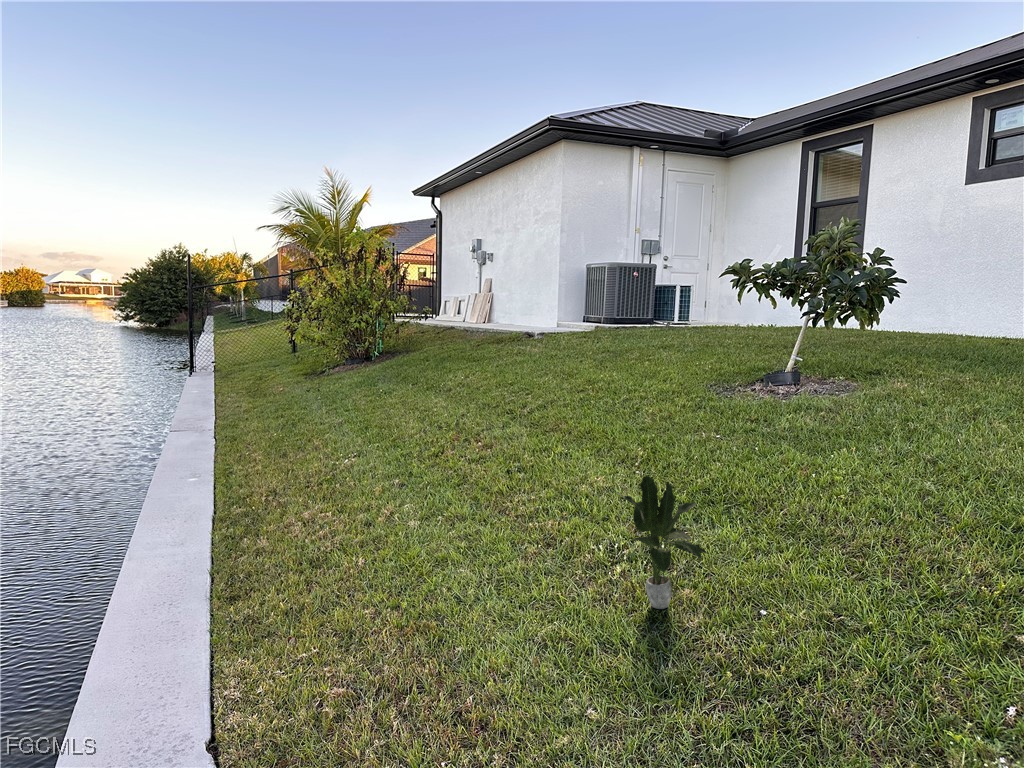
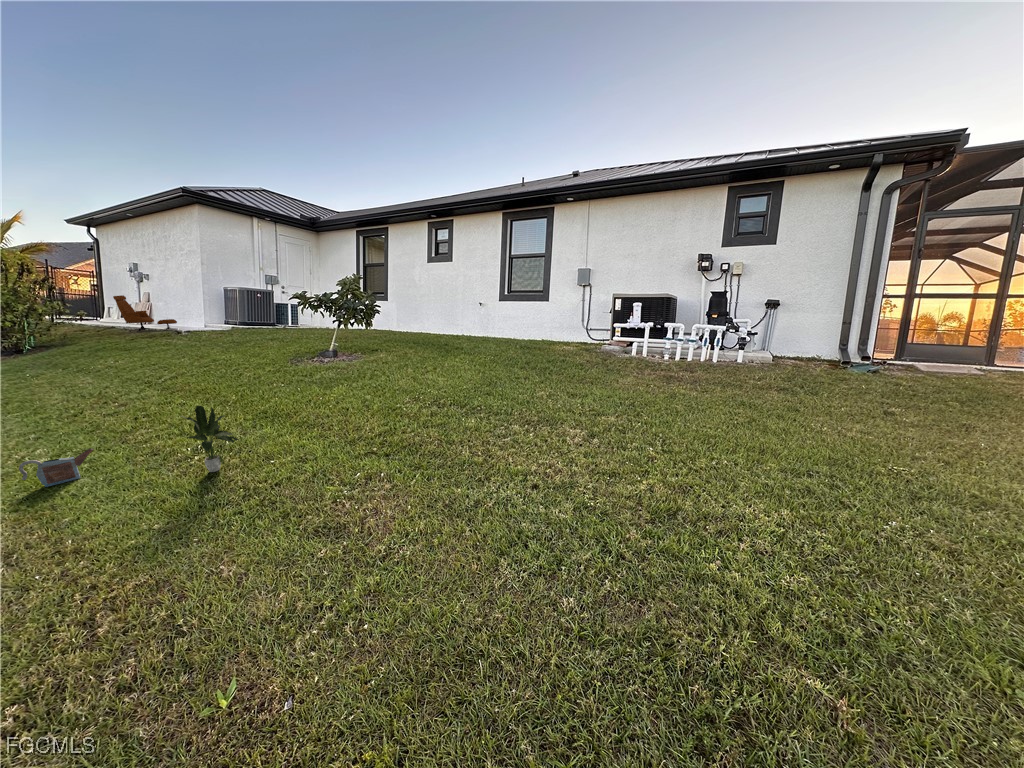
lounge chair: none [457,283,523,334] -> present [113,295,177,332]
watering can: none [399,522,479,574] -> present [19,448,94,487]

